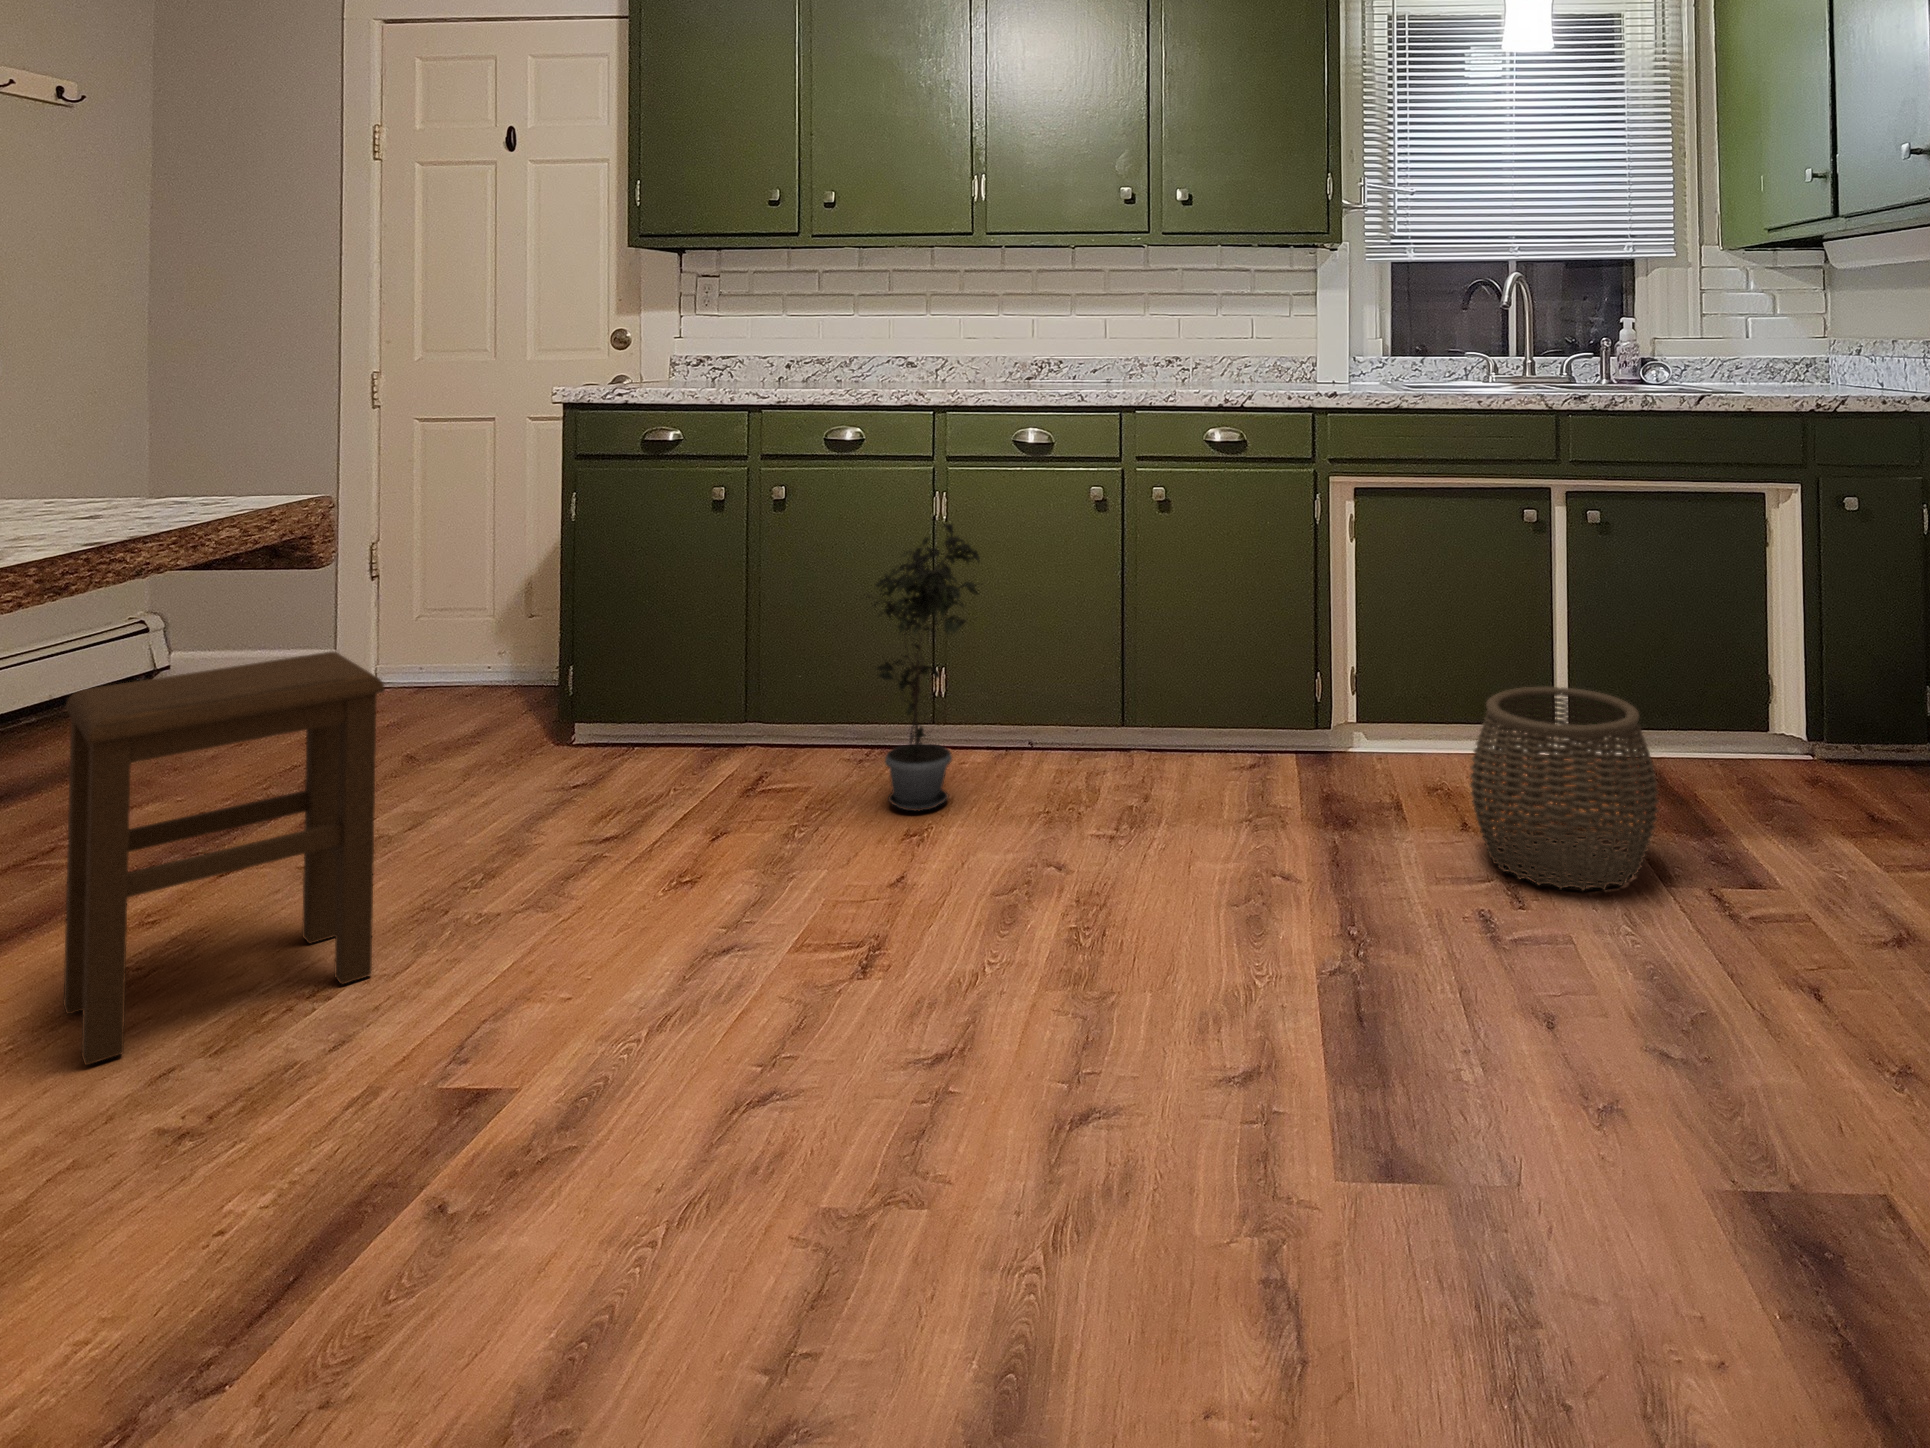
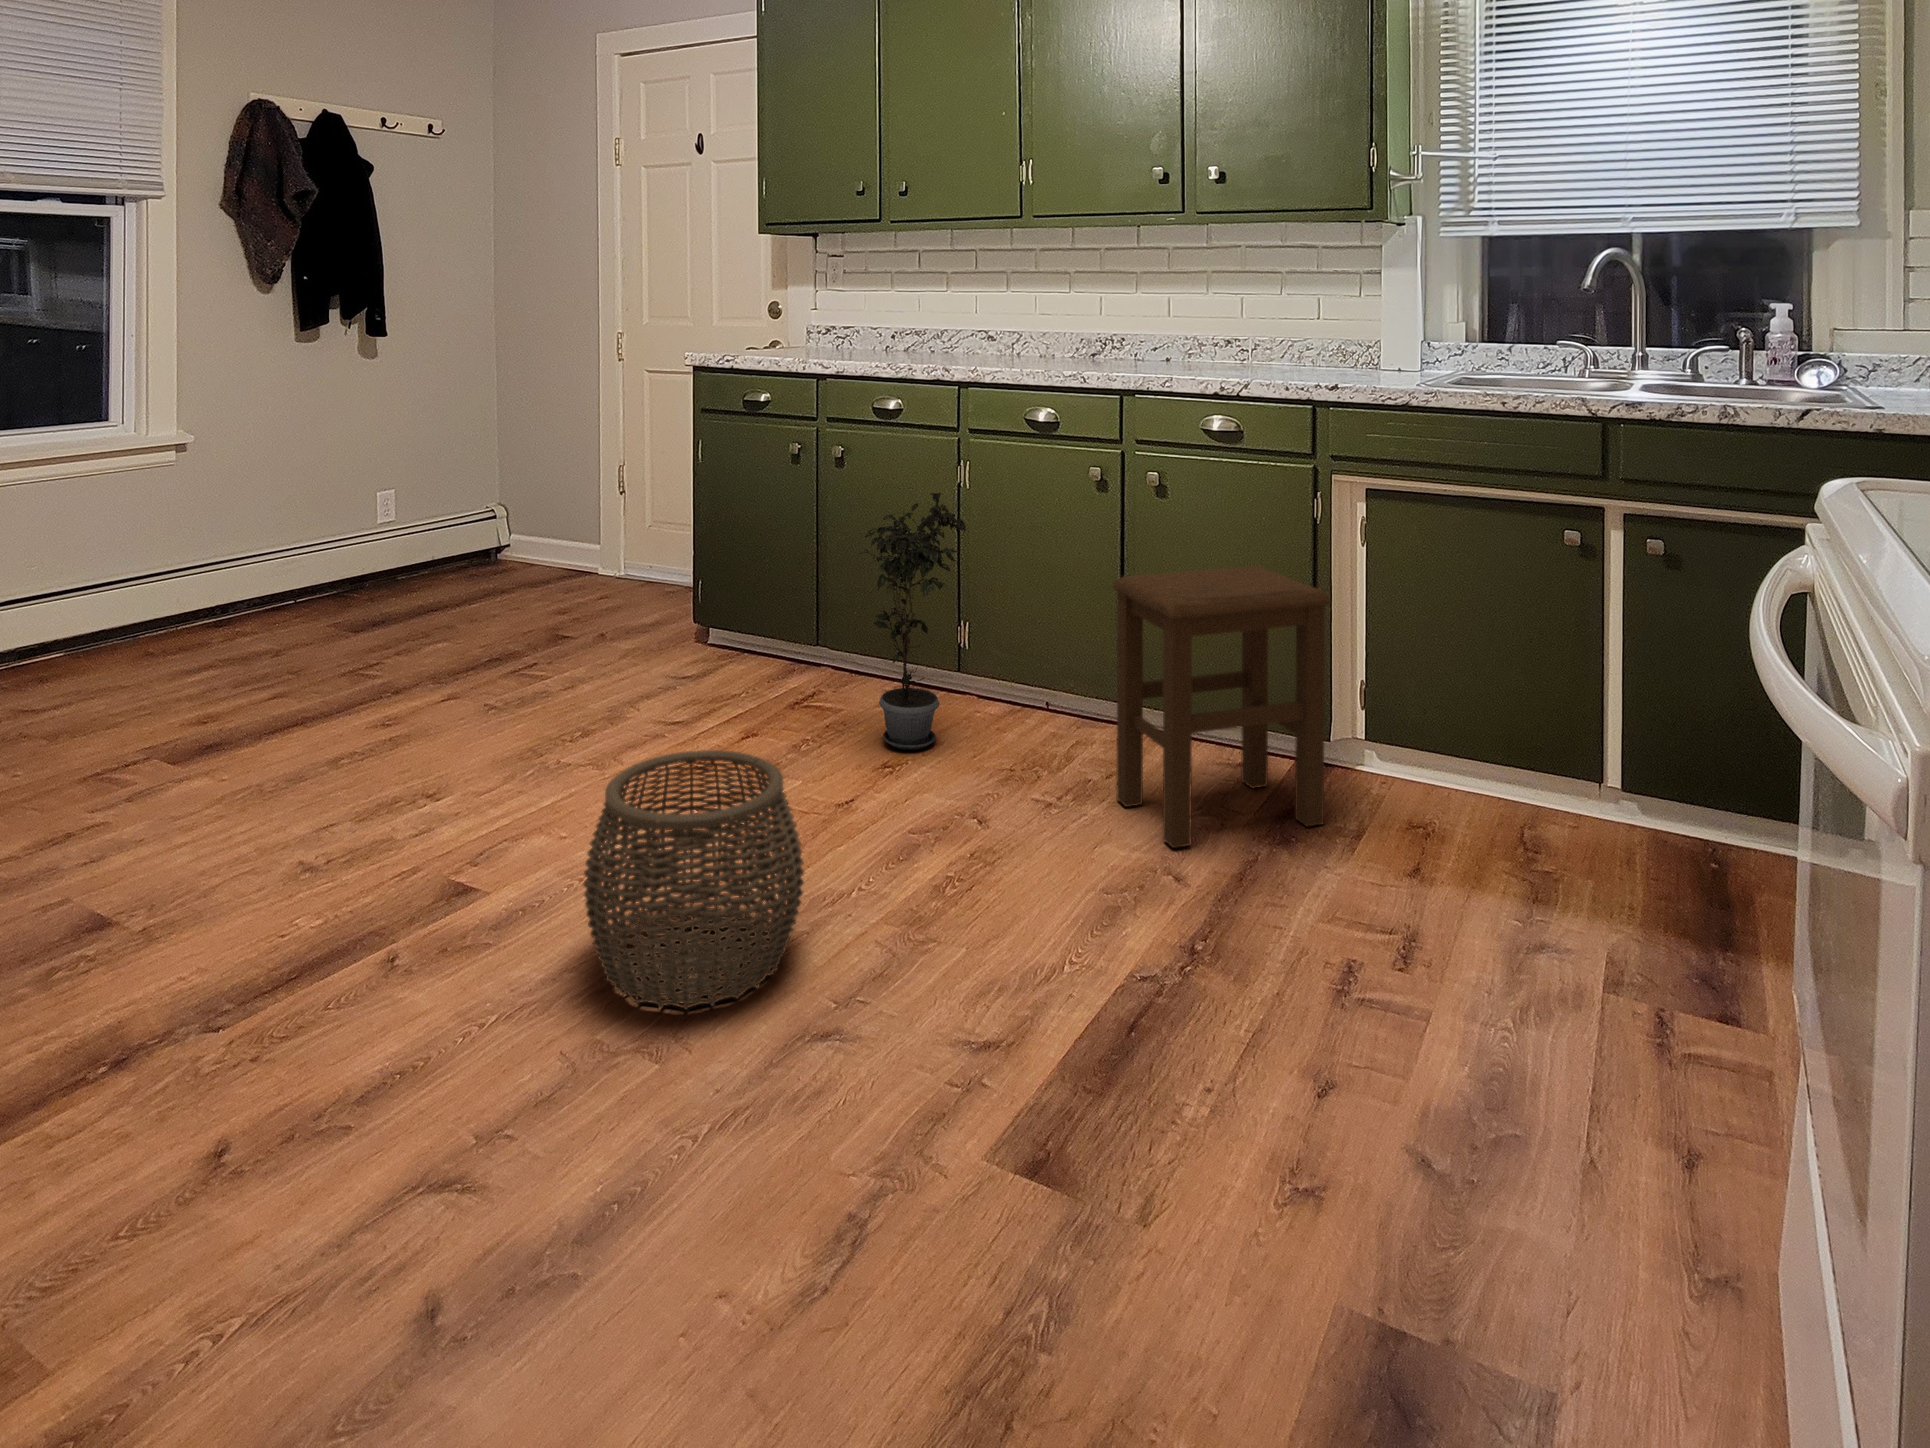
stool: present [63,651,385,1065] -> present [1113,566,1330,848]
woven basket: present [1470,687,1659,891] -> present [584,750,804,1010]

